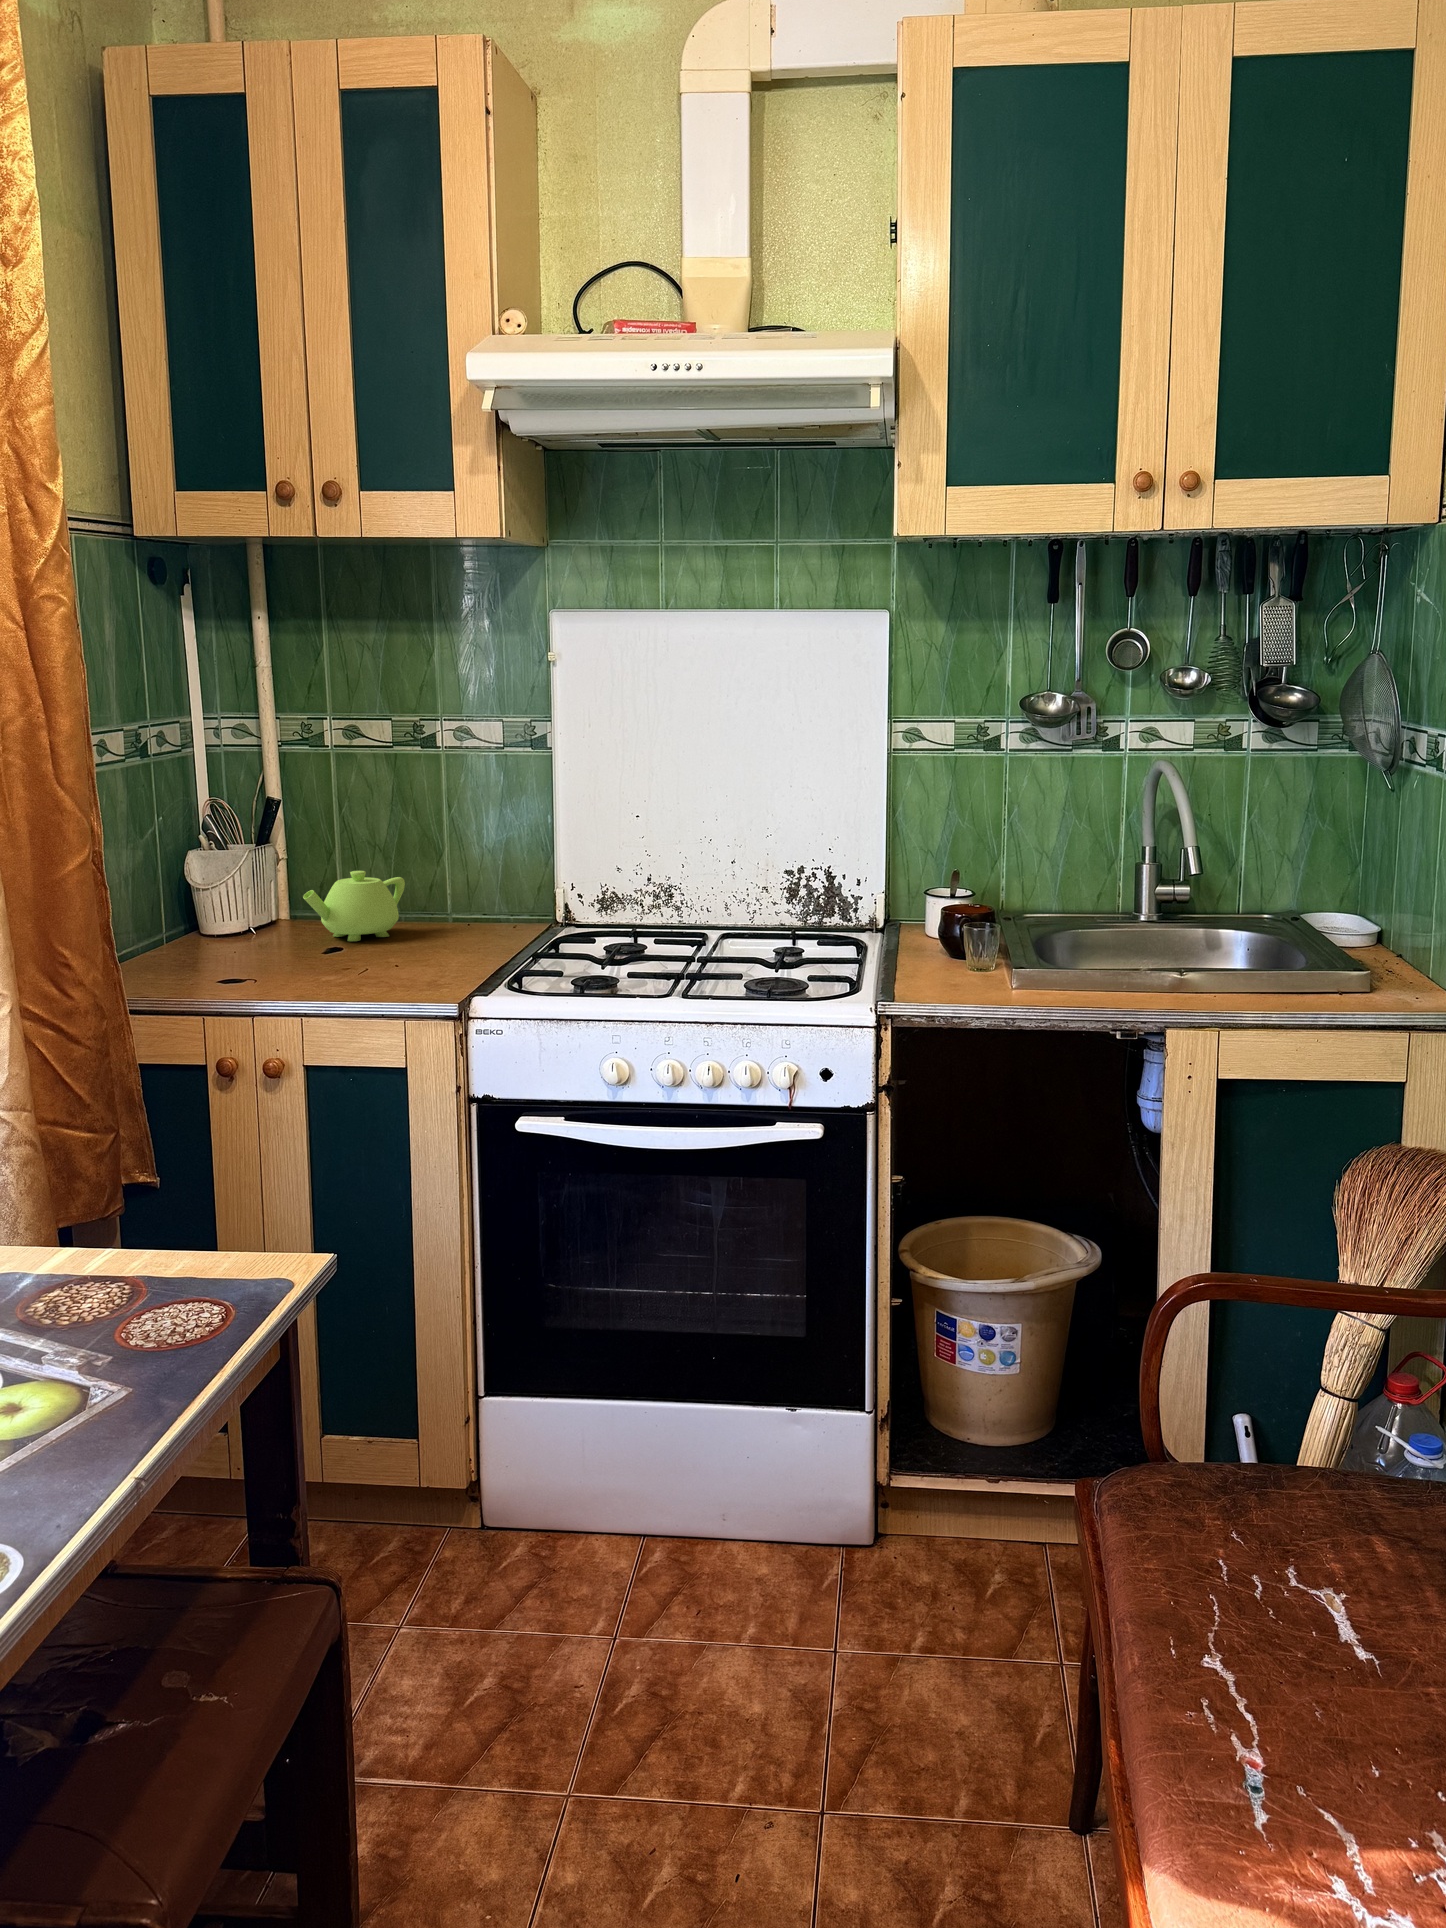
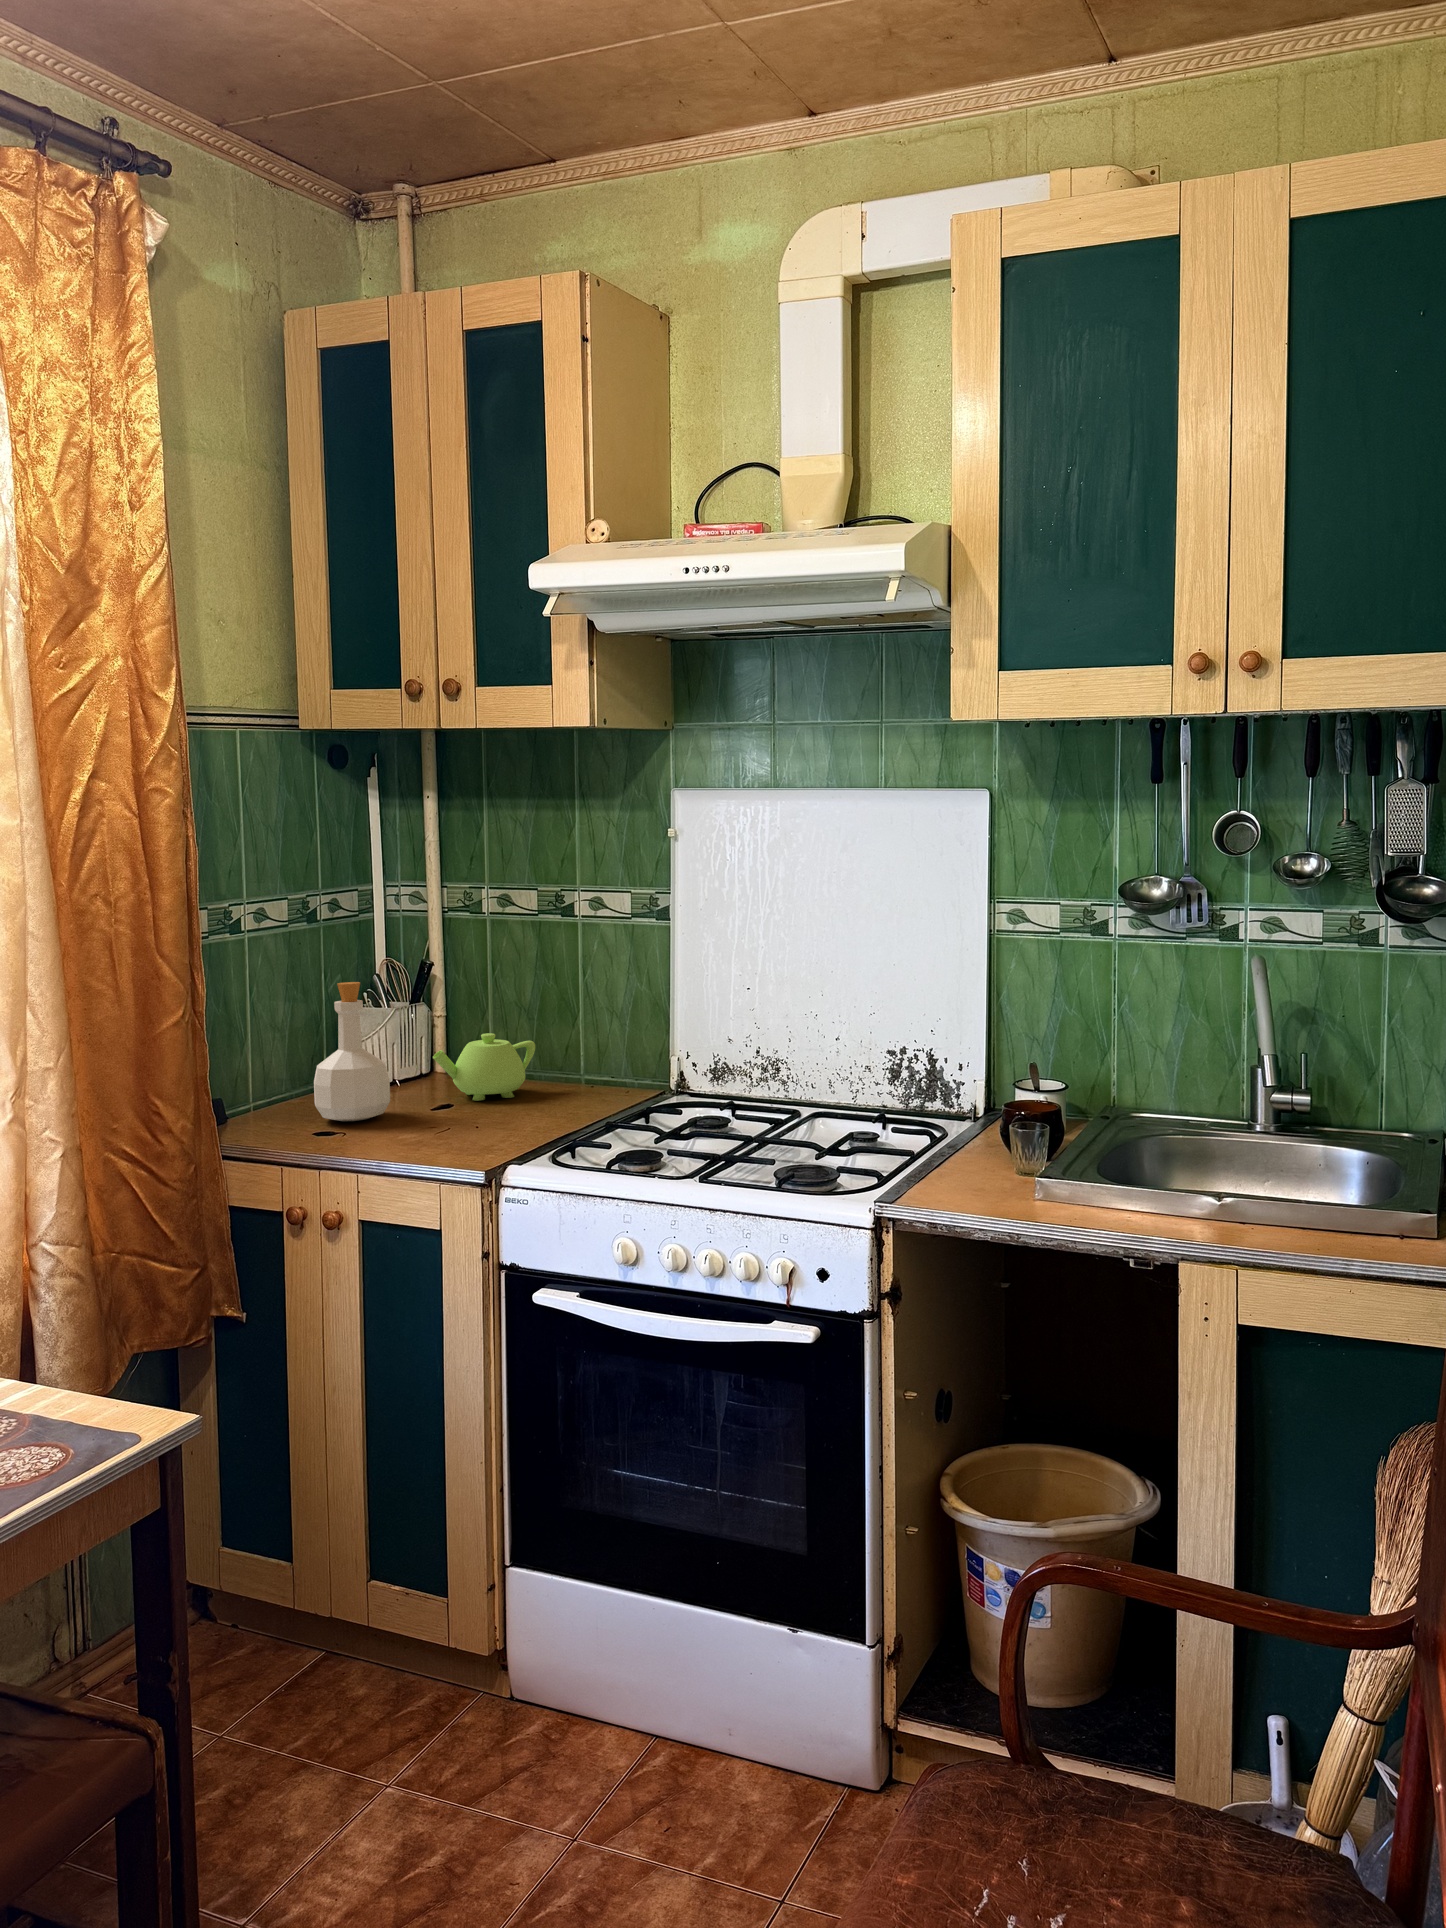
bottle: none [189,818,276,968] -> present [314,982,390,1121]

